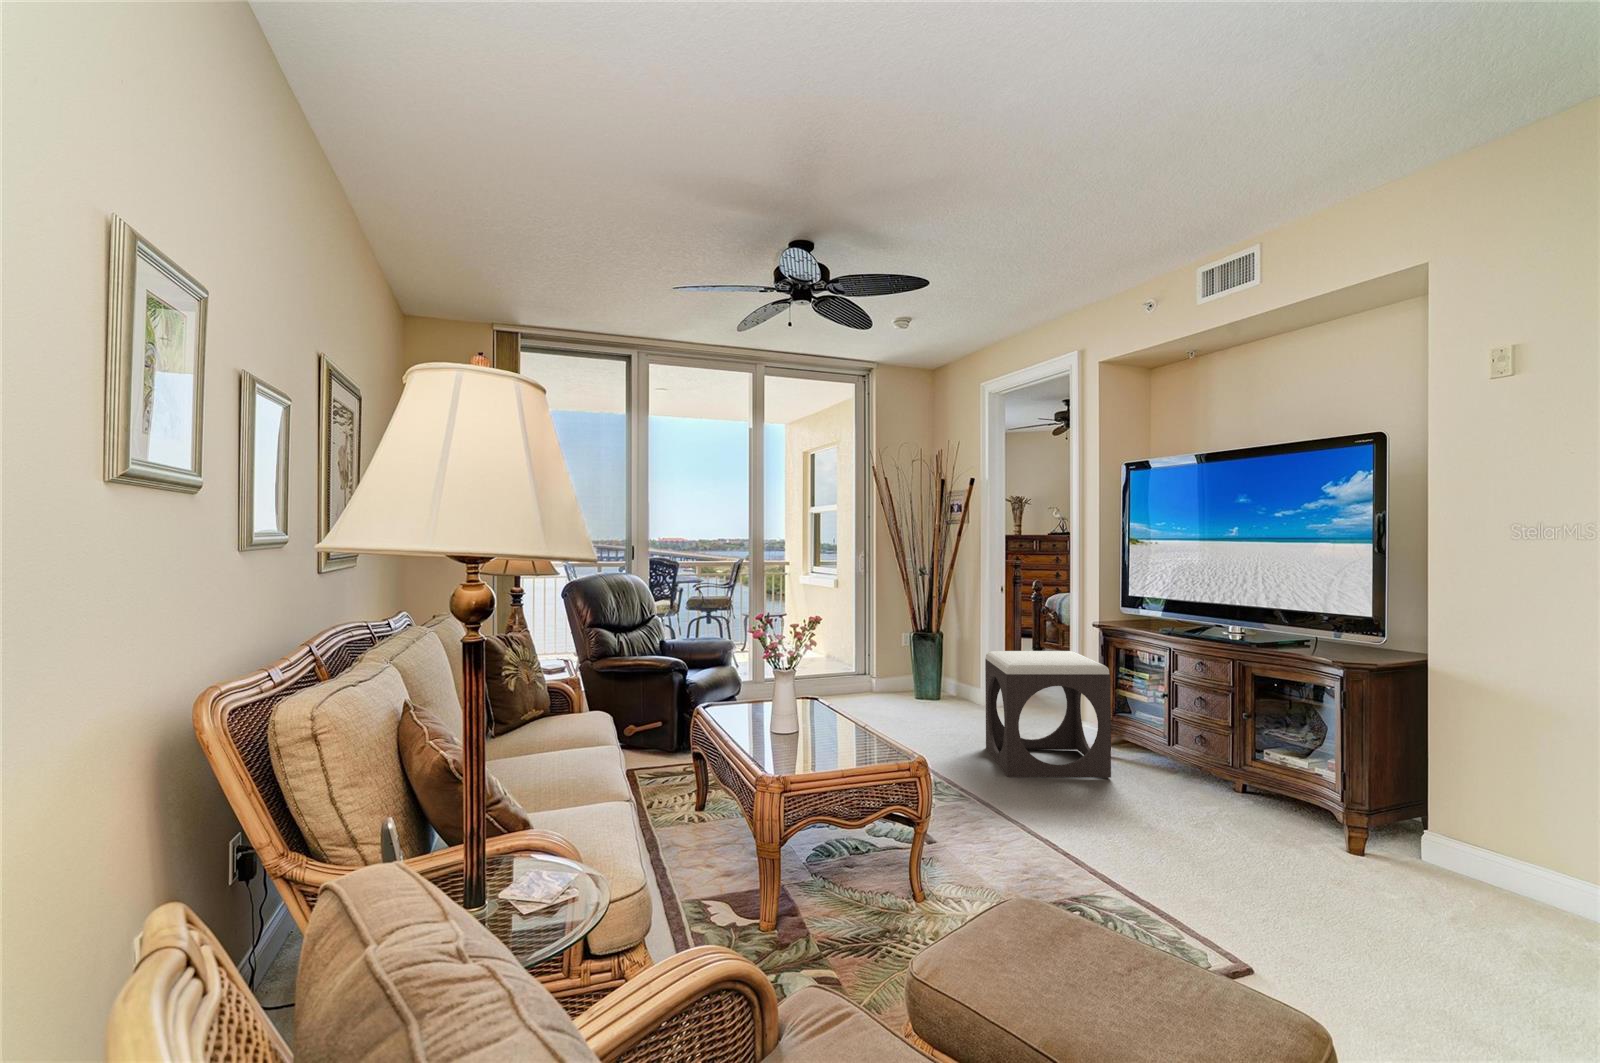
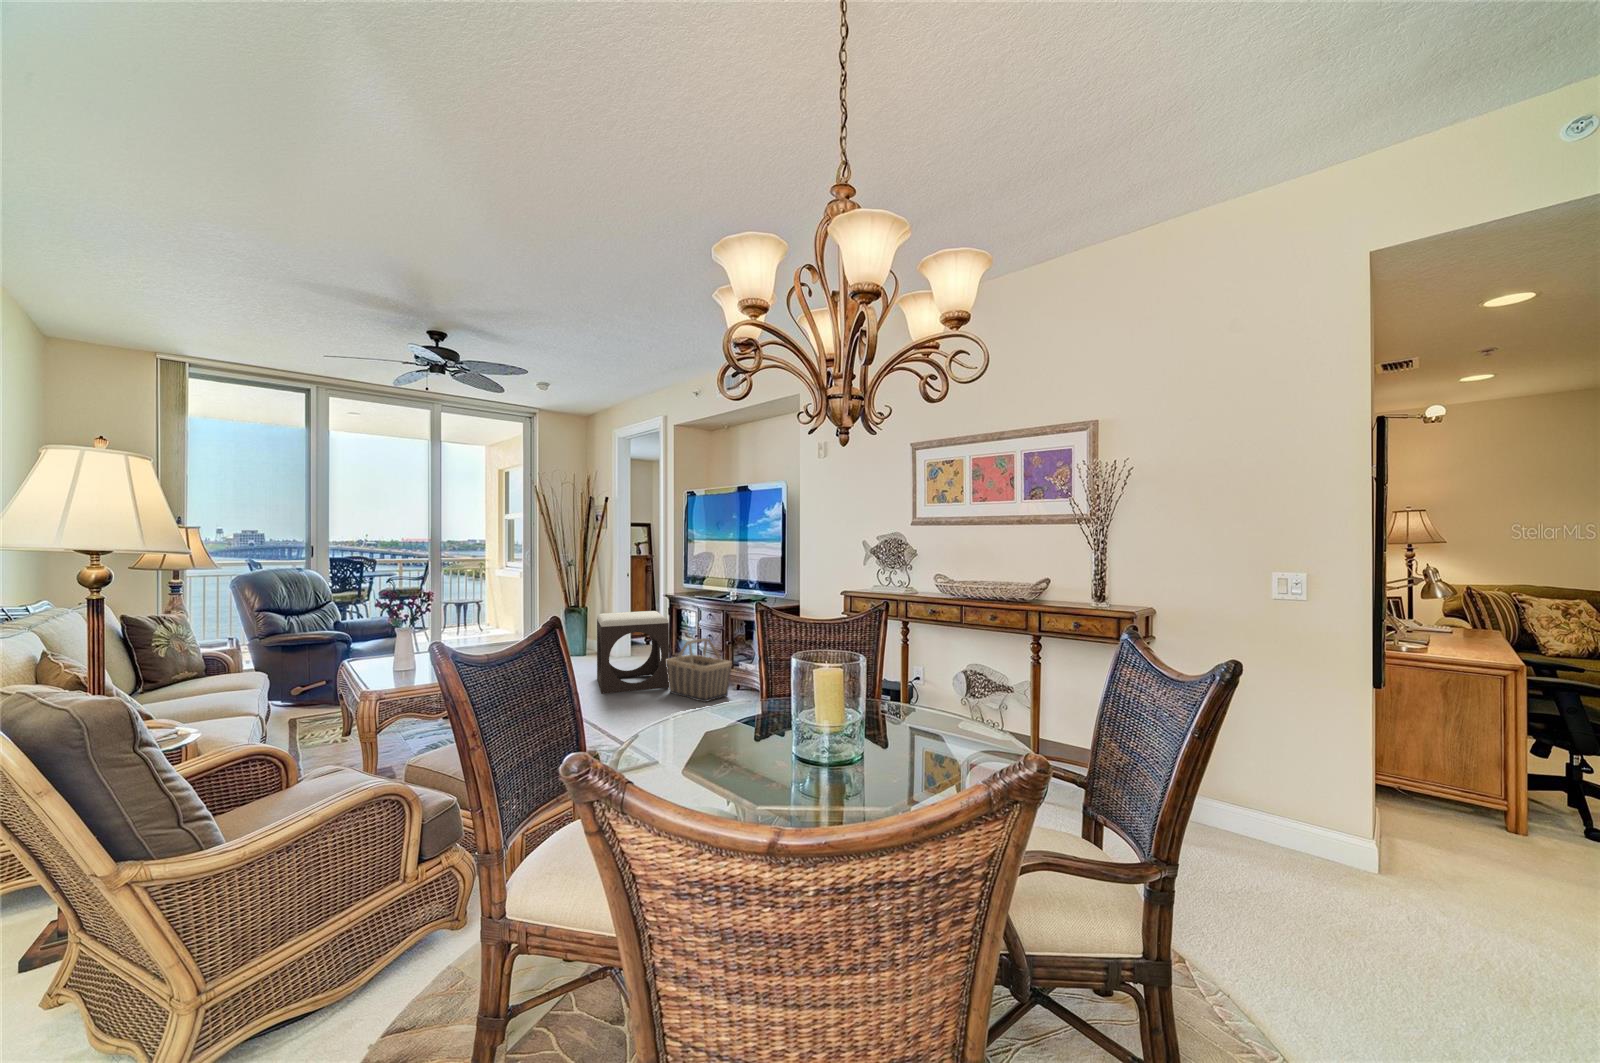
basket: none [1110,704,1236,816] -> present [666,638,732,702]

